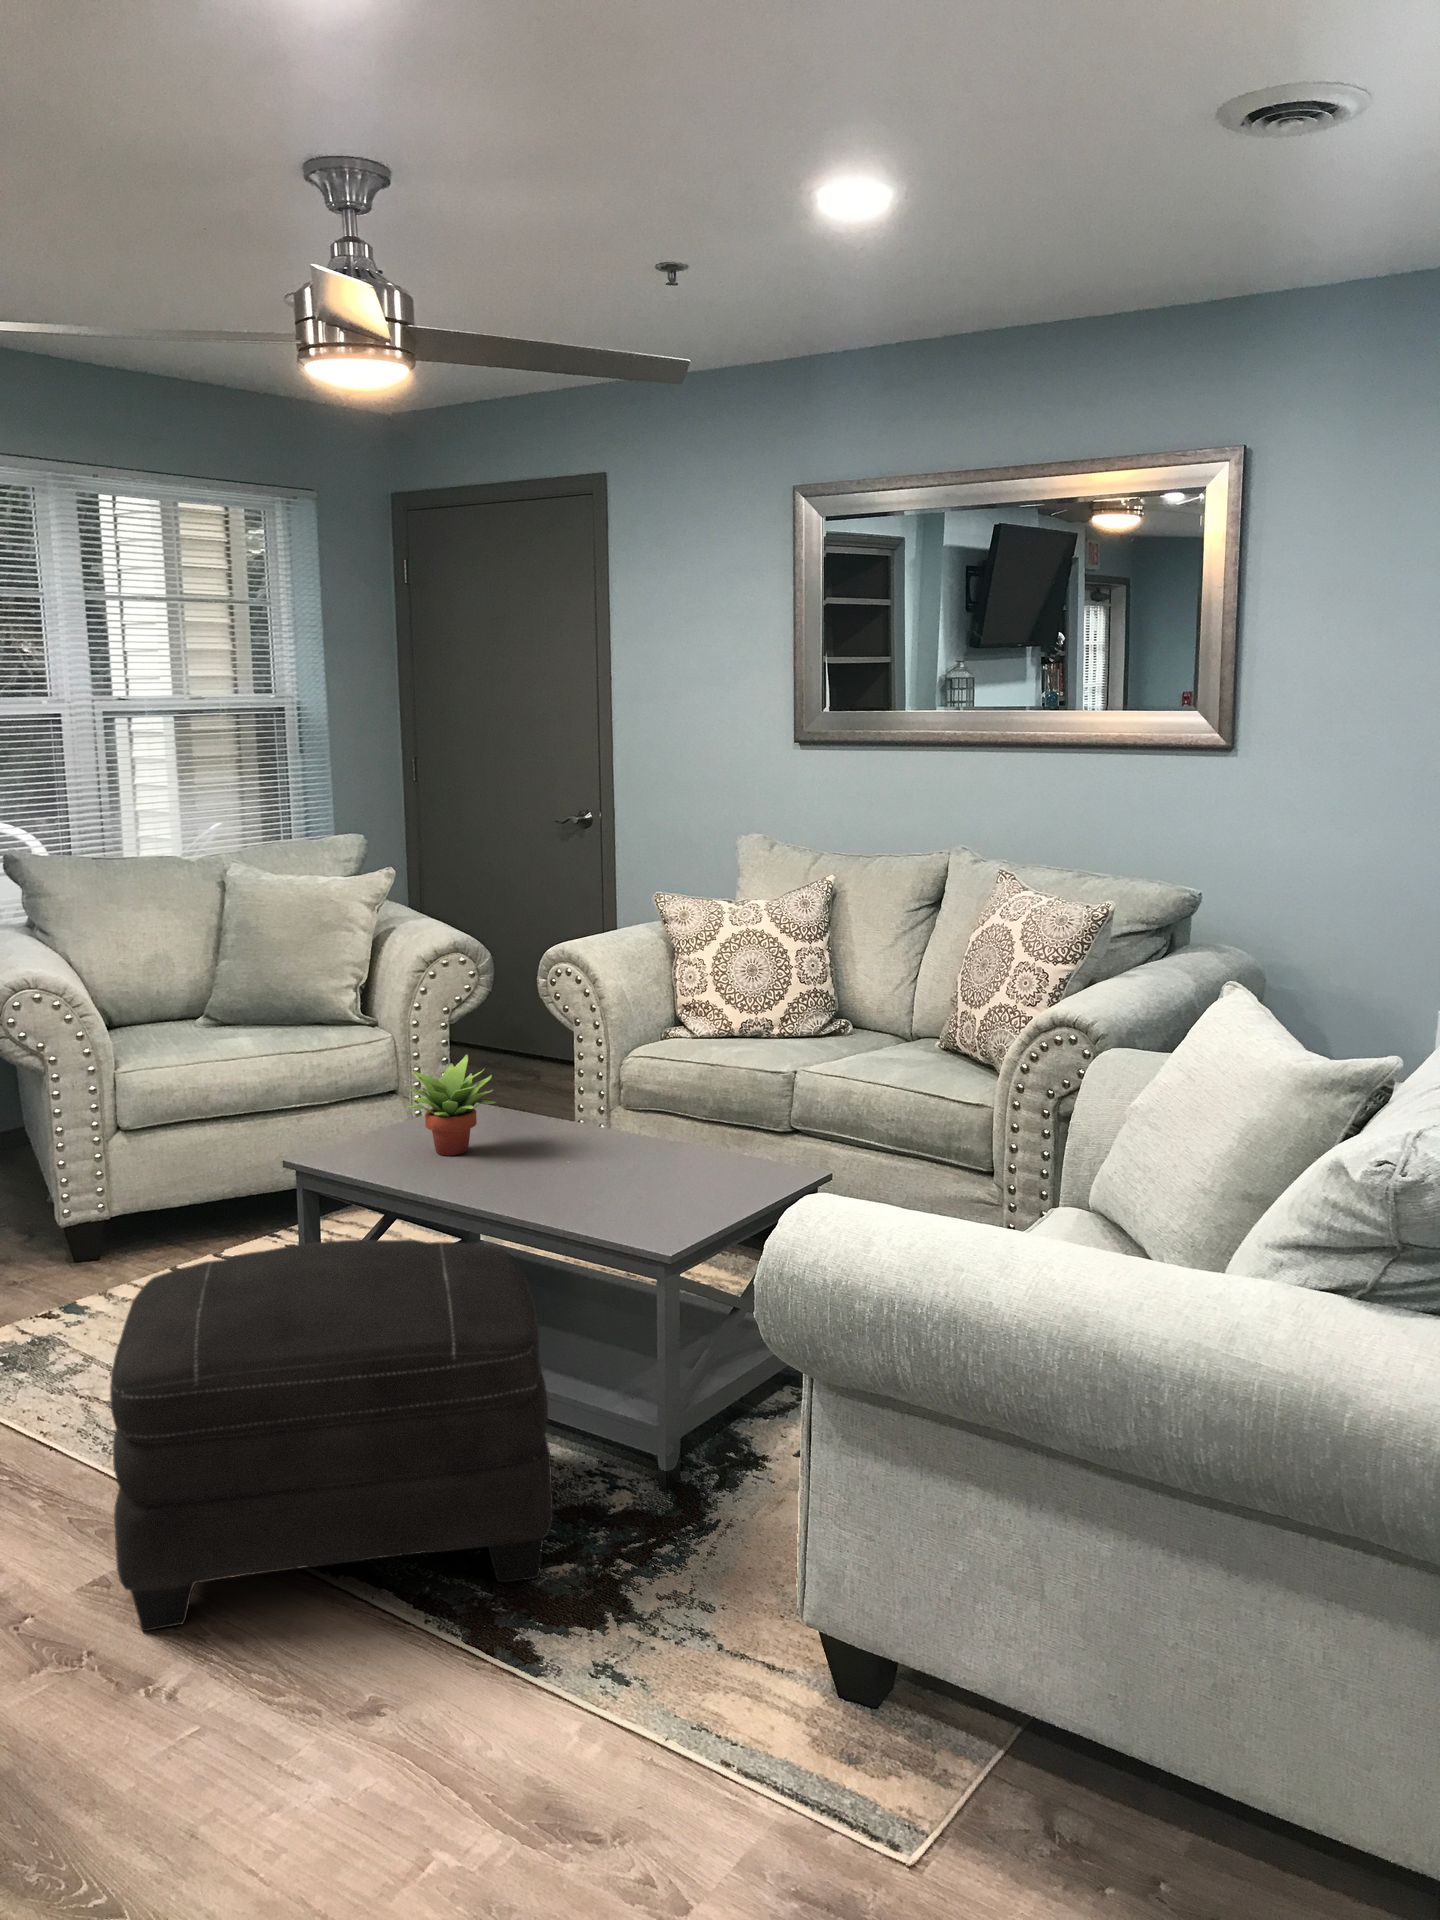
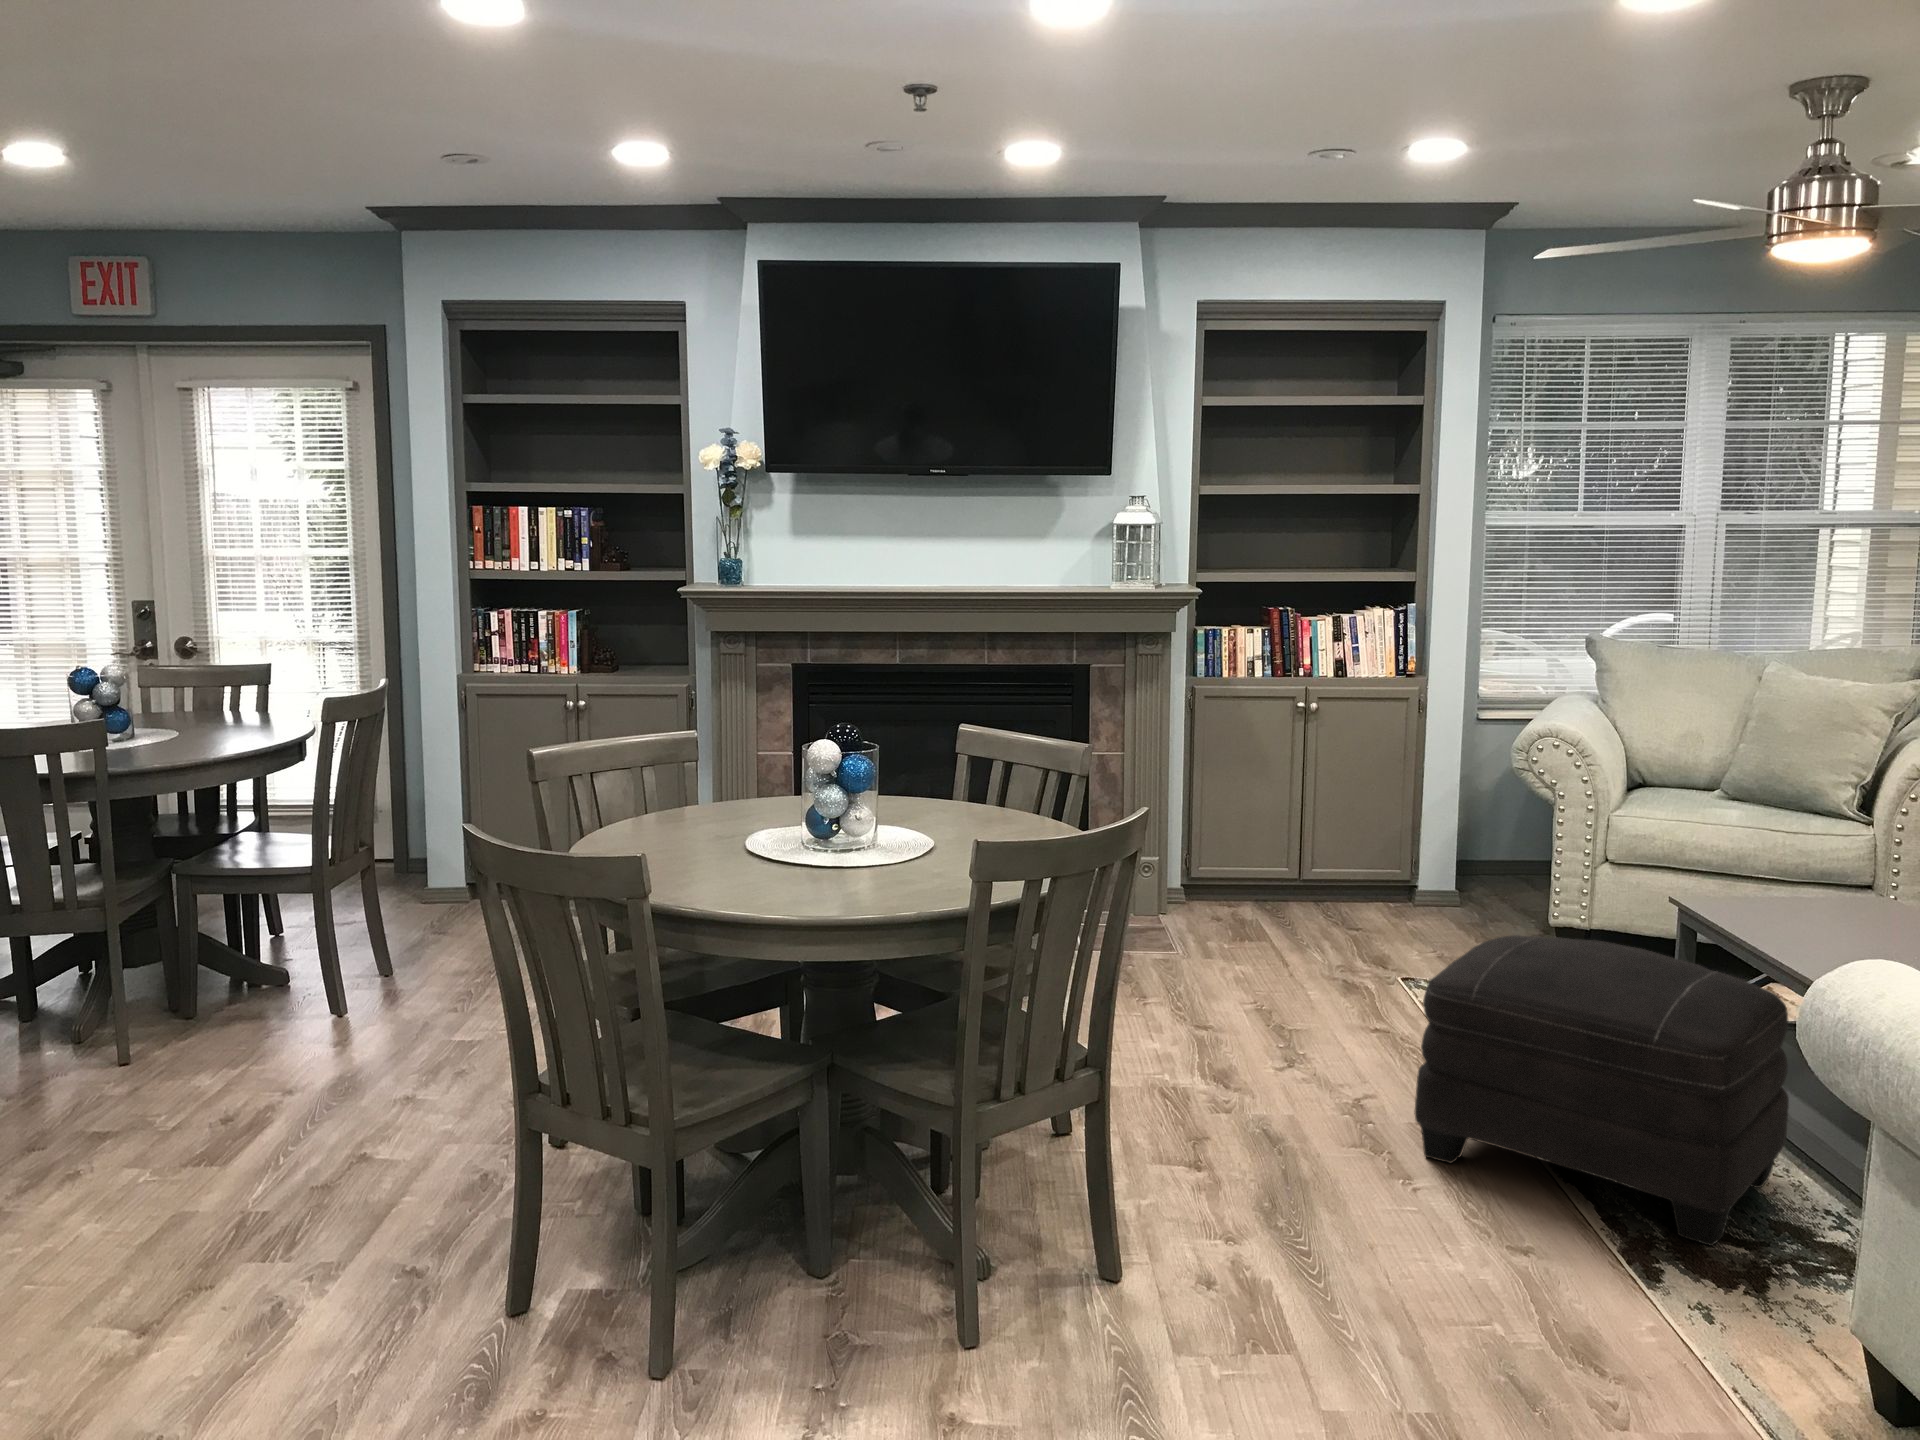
succulent plant: present [405,1054,496,1156] -> none [1778,844,1874,929]

